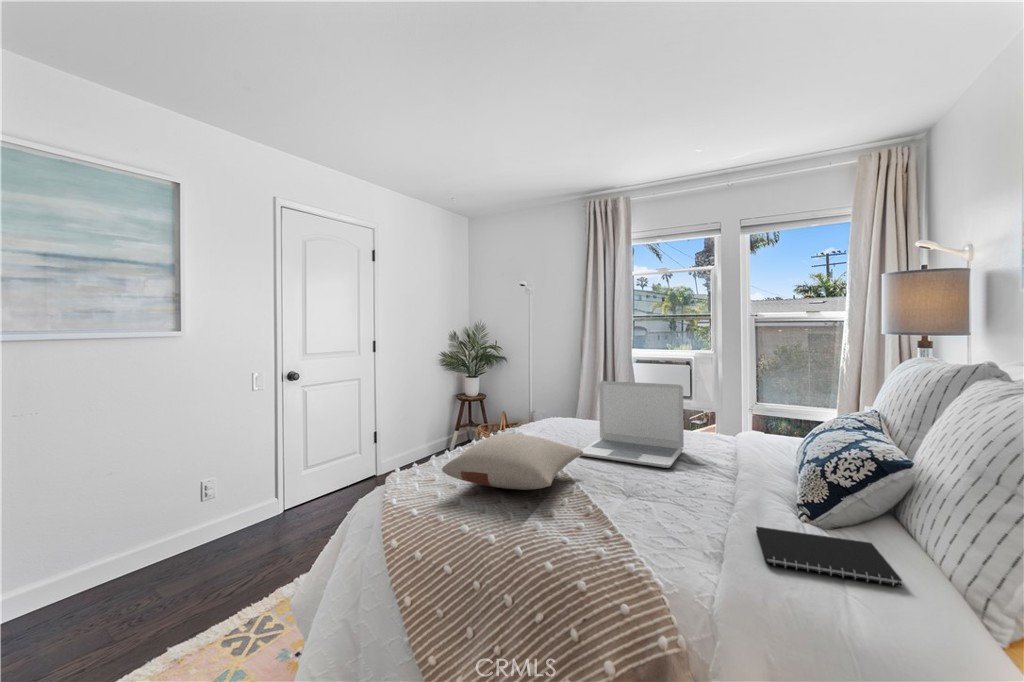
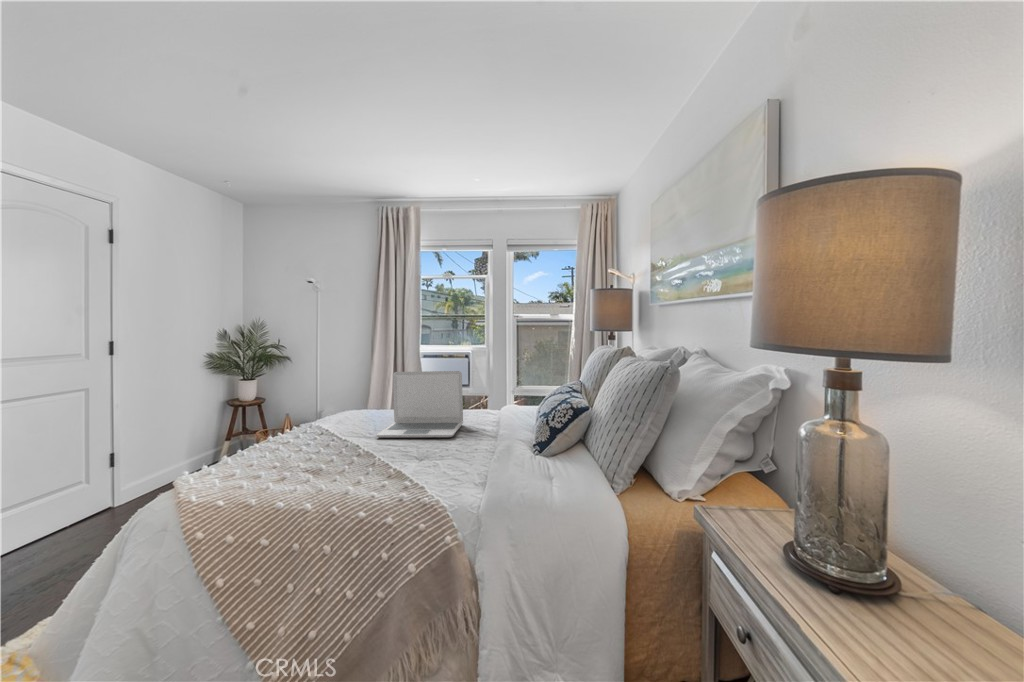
pillow: present [442,433,583,490] -> none [245,423,381,471]
notebook: present [756,526,902,587] -> none [508,459,582,482]

